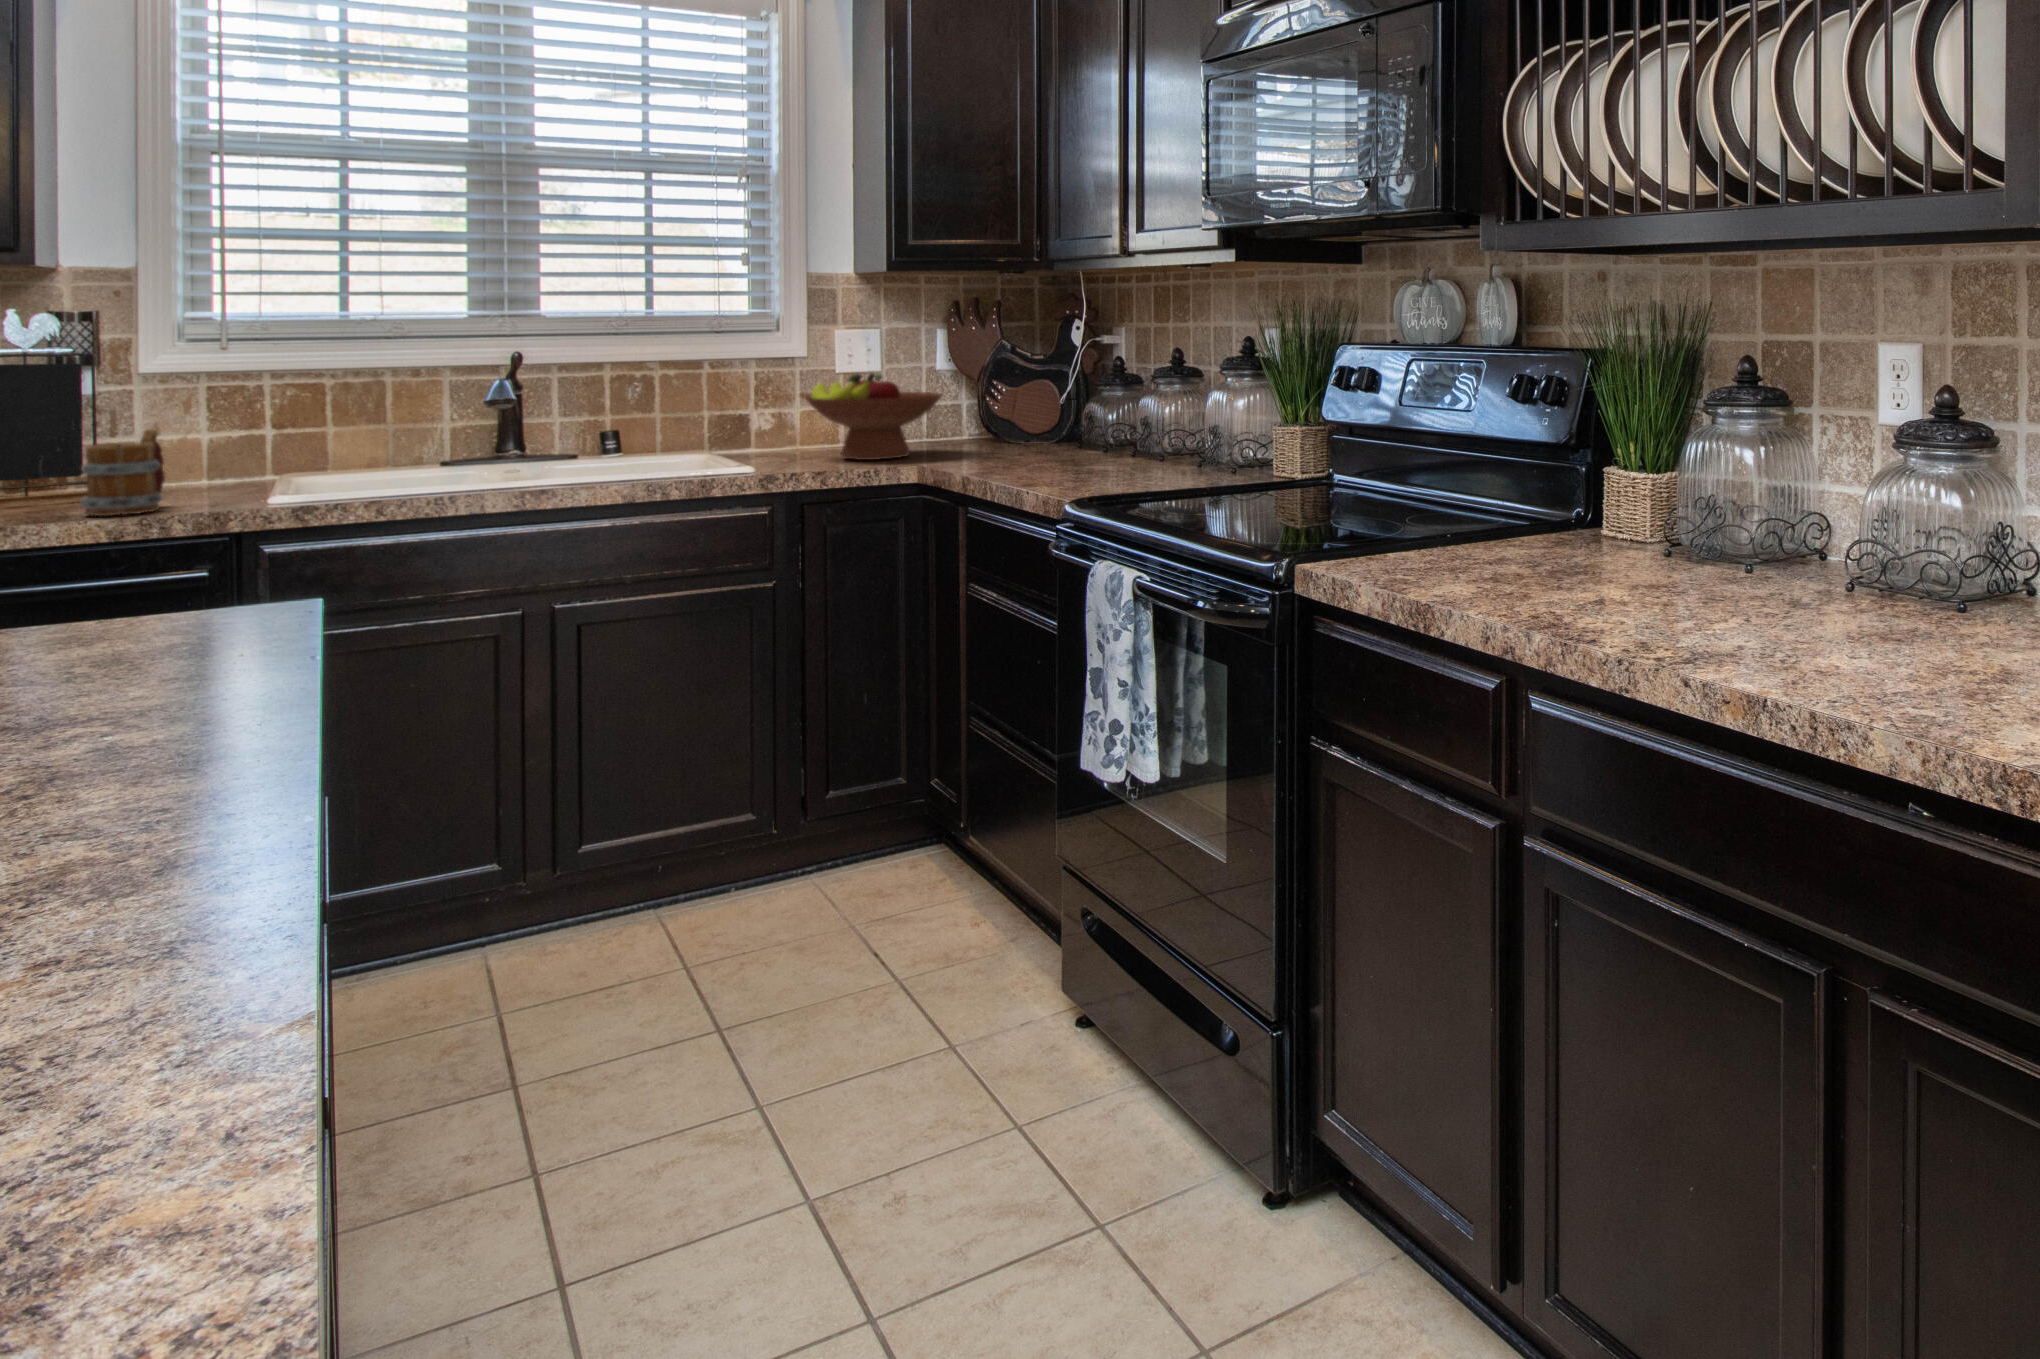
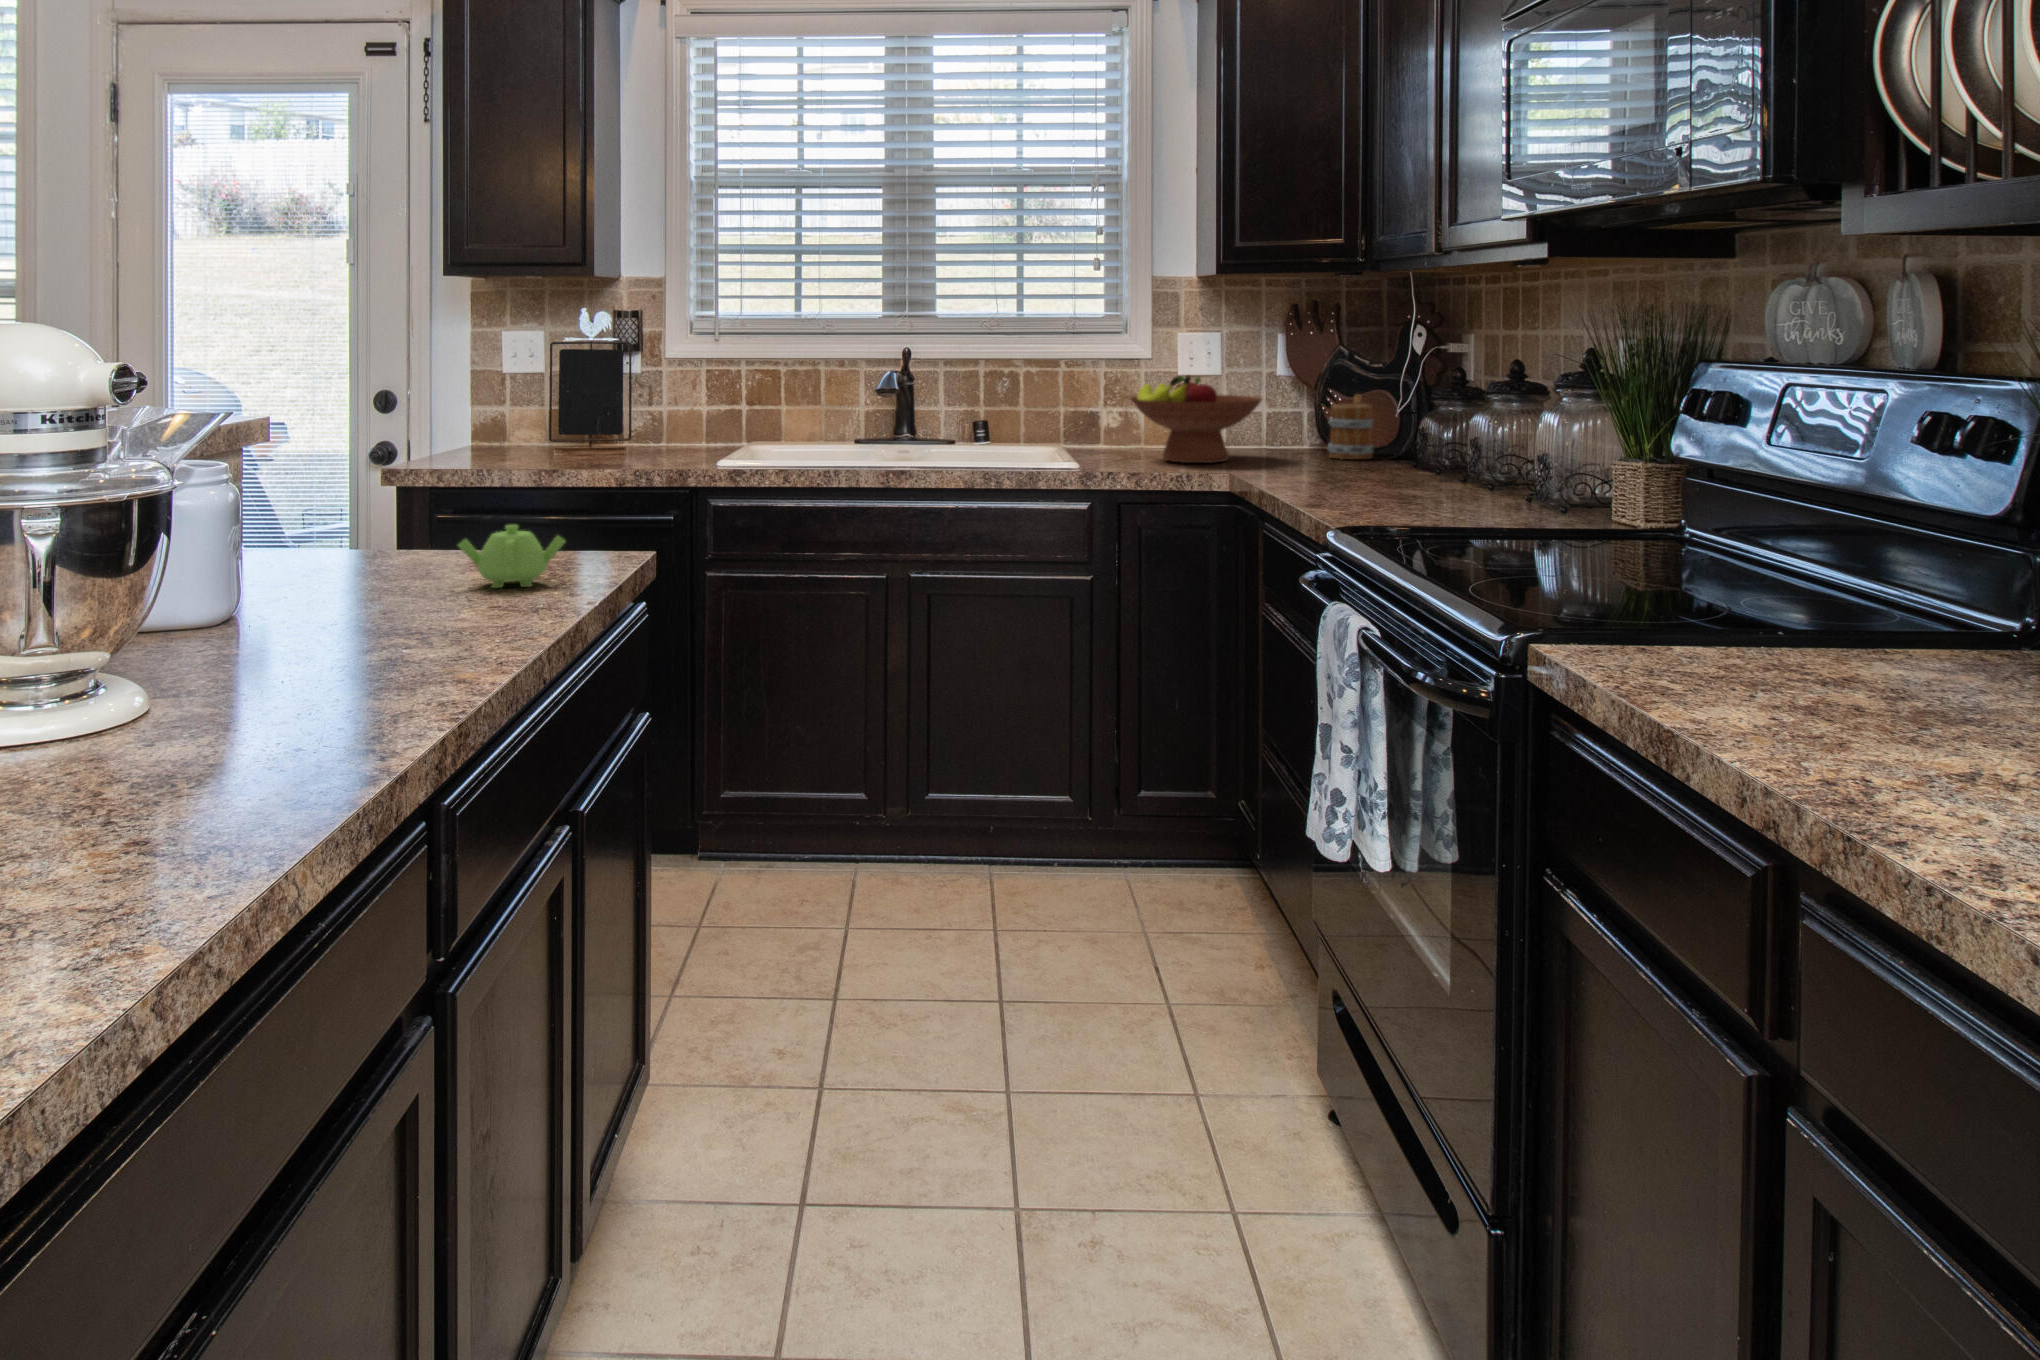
mug: present [81,429,165,516] -> present [1328,394,1374,459]
teapot: none [54,566,227,647] -> present [458,525,565,588]

